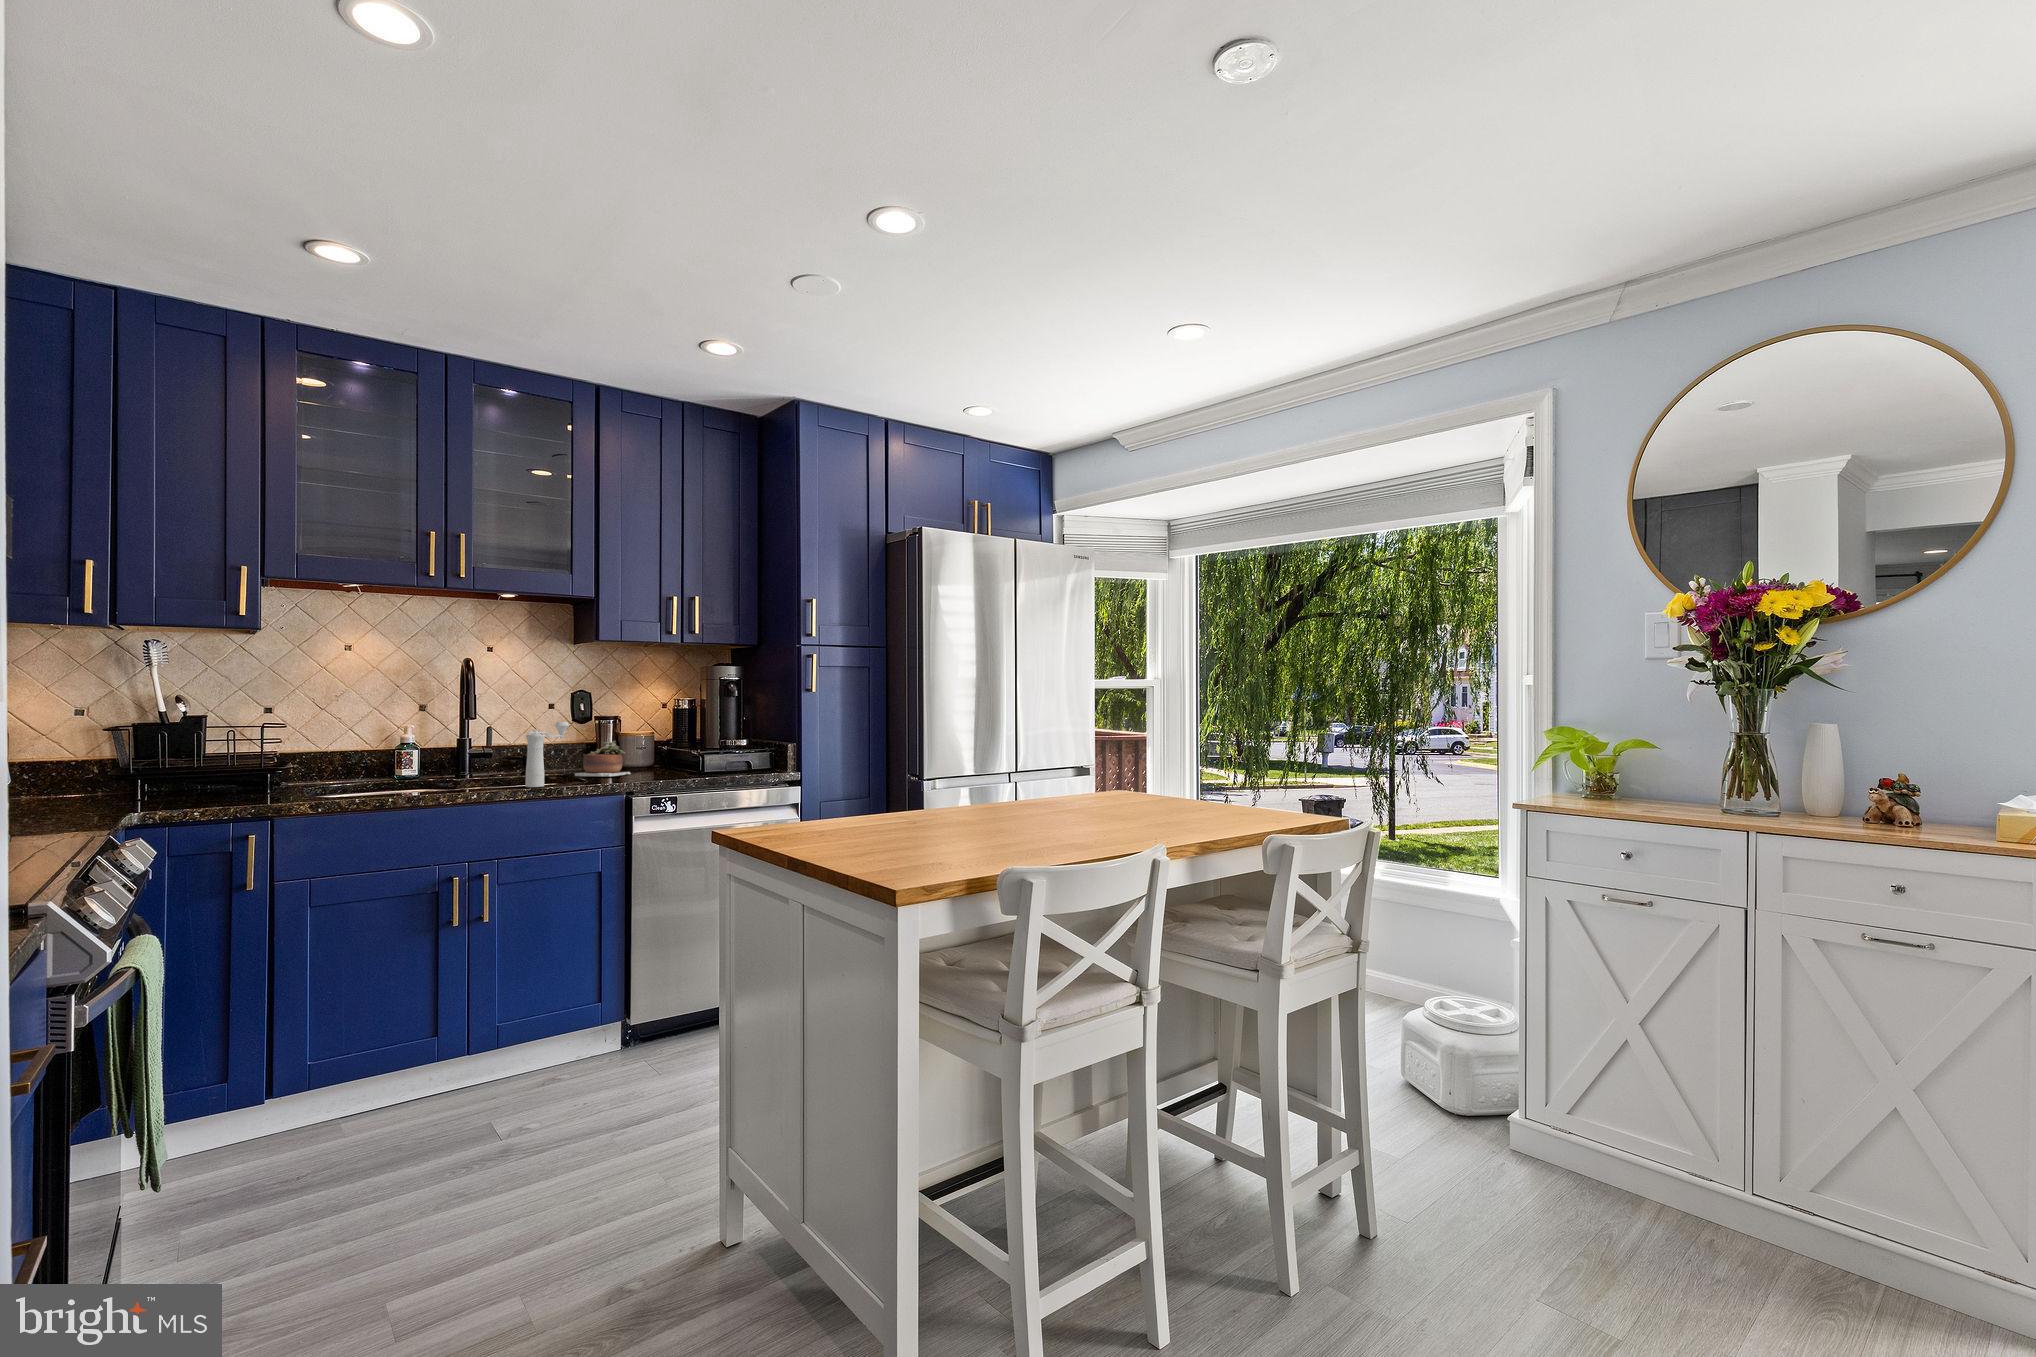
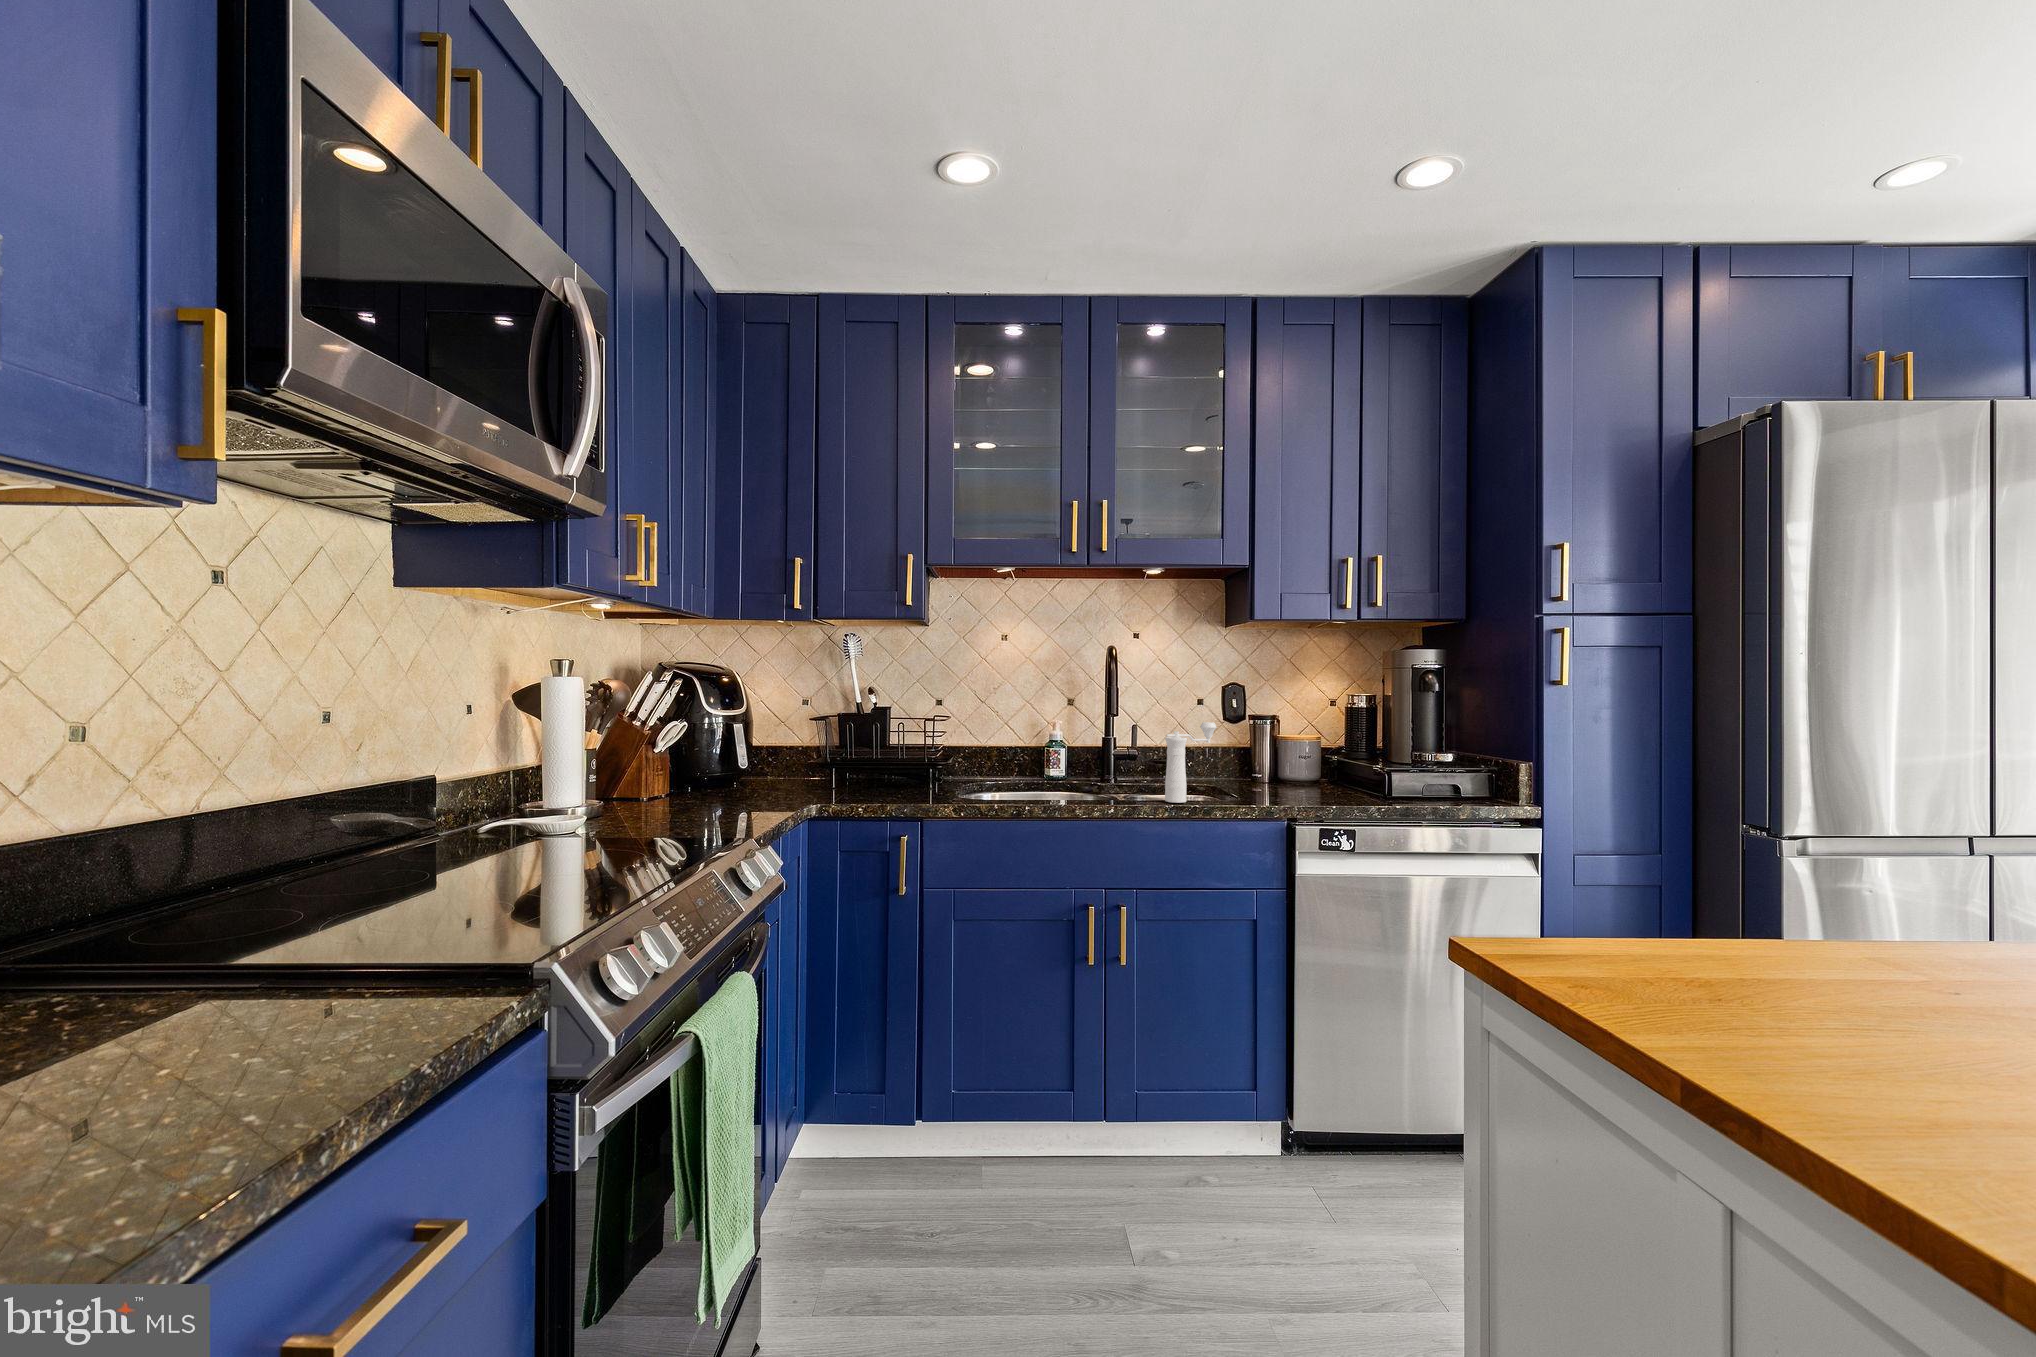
succulent plant: present [575,741,631,777] -> none [1227,746,1294,791]

